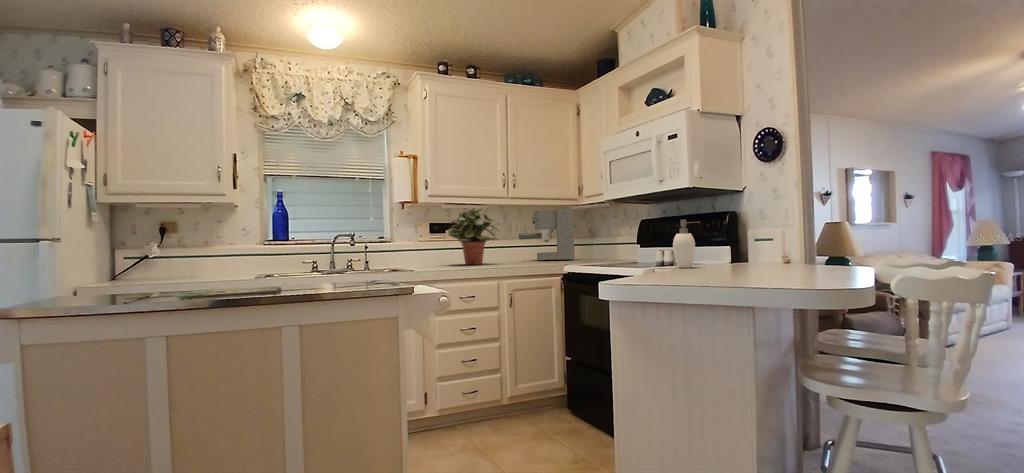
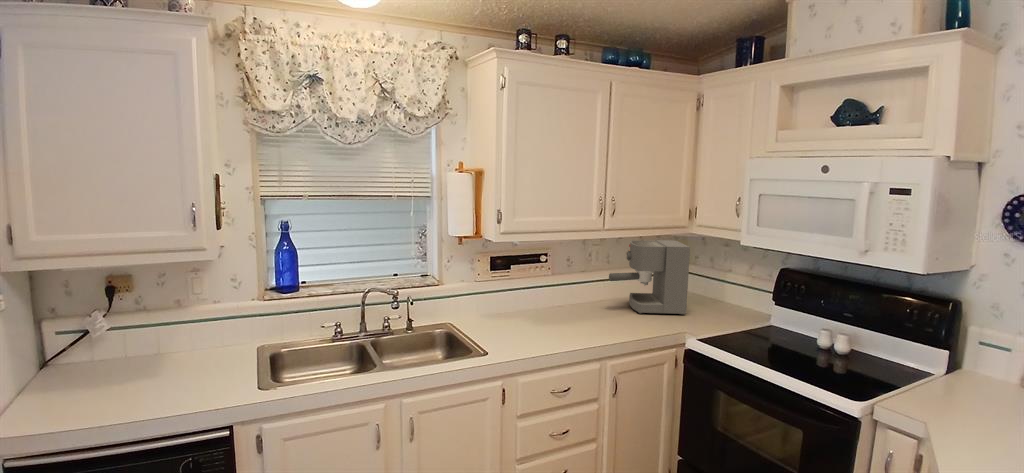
potted plant: present [448,208,500,265] -> none [526,254,602,333]
soap dispenser: present [673,219,696,268] -> none [933,345,997,425]

